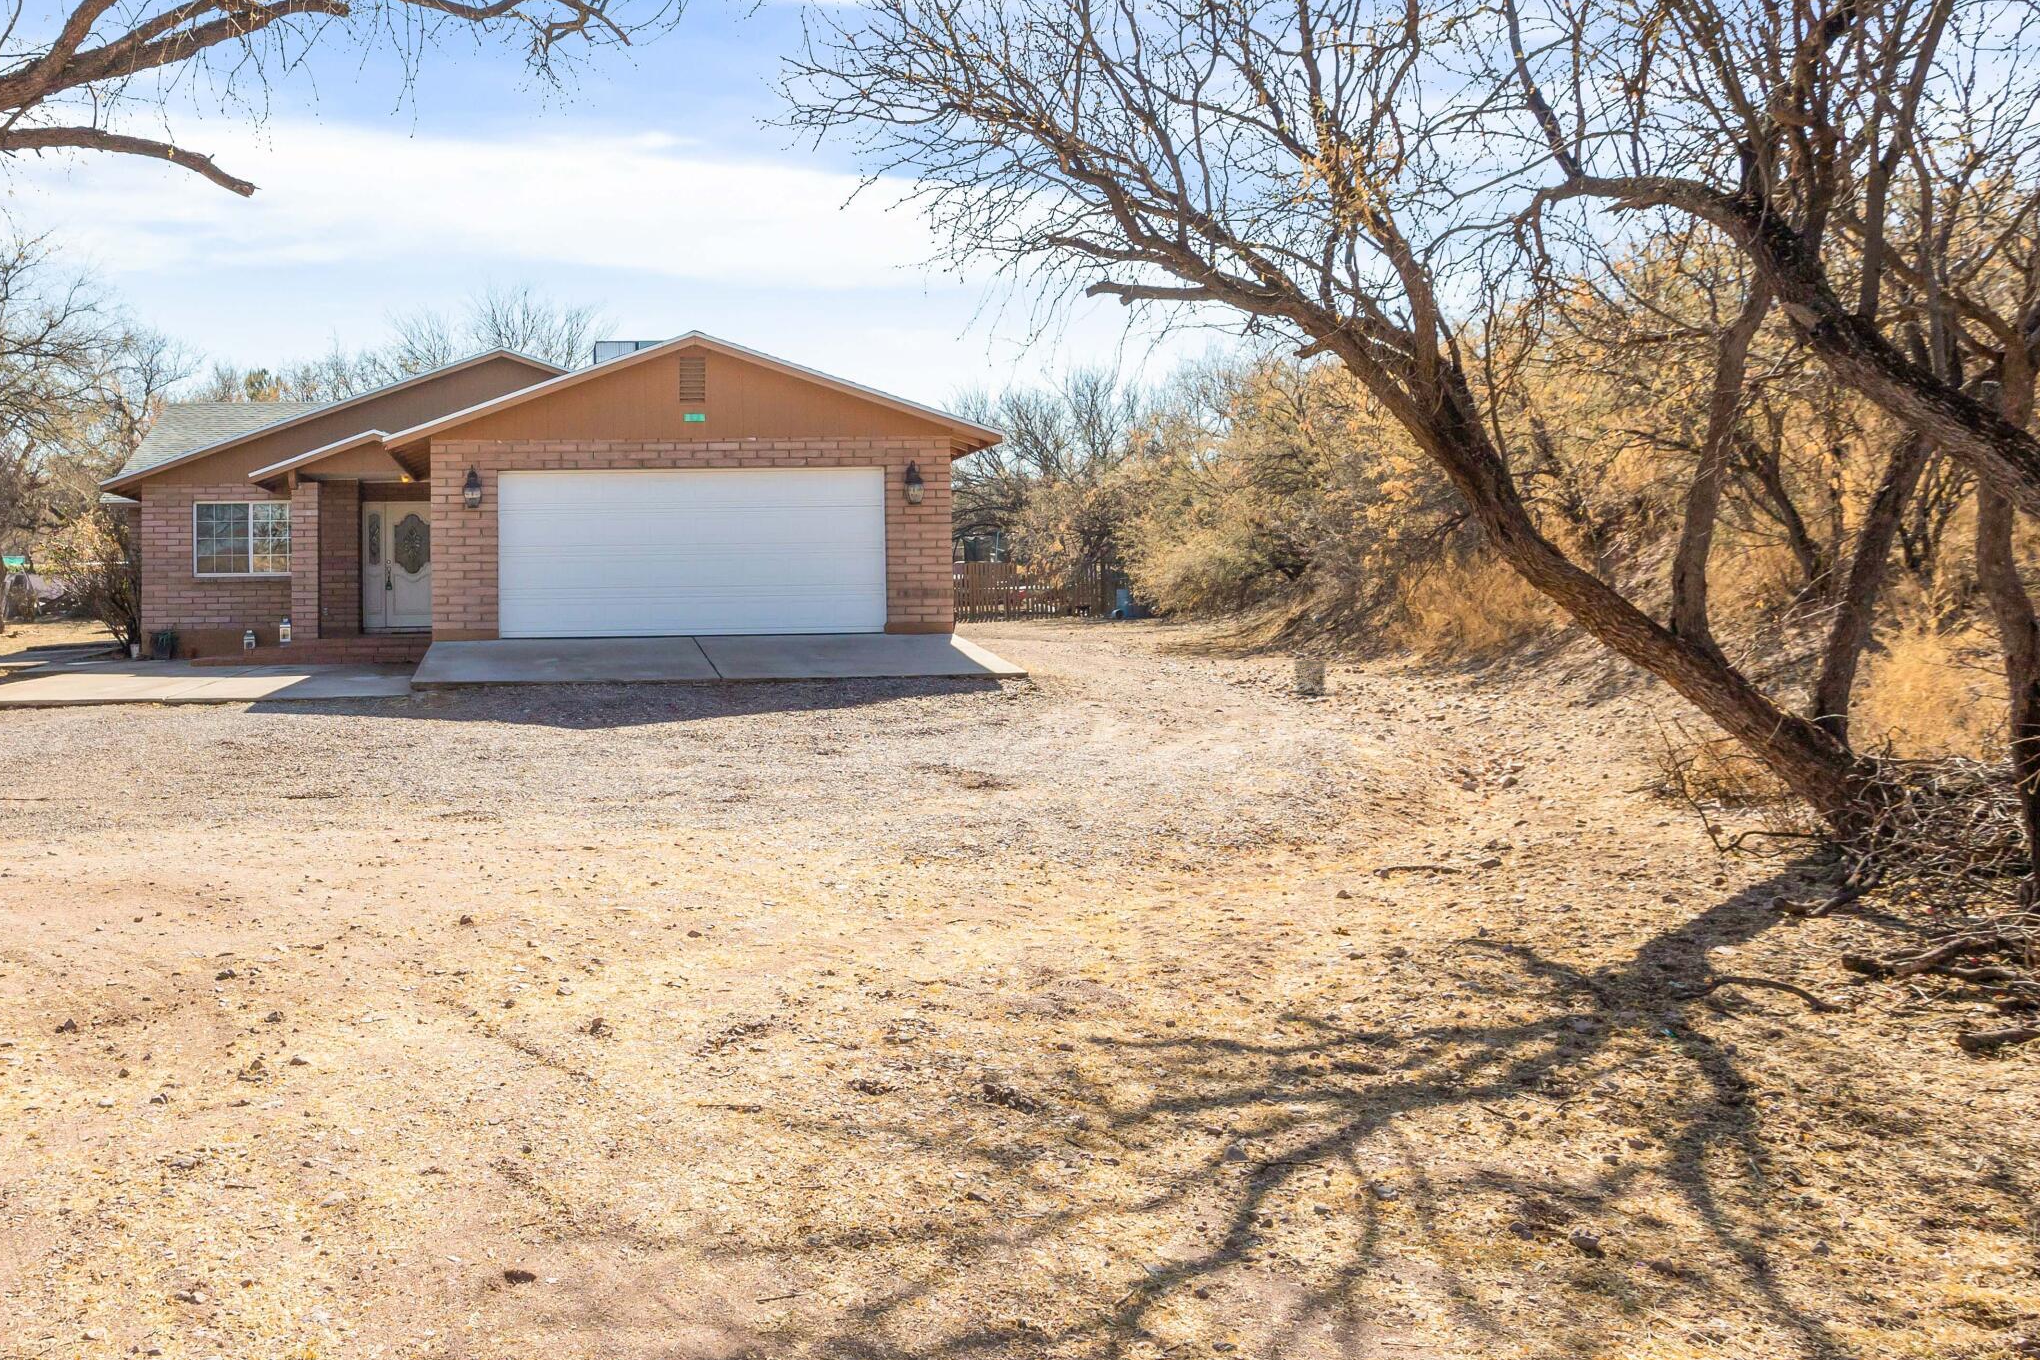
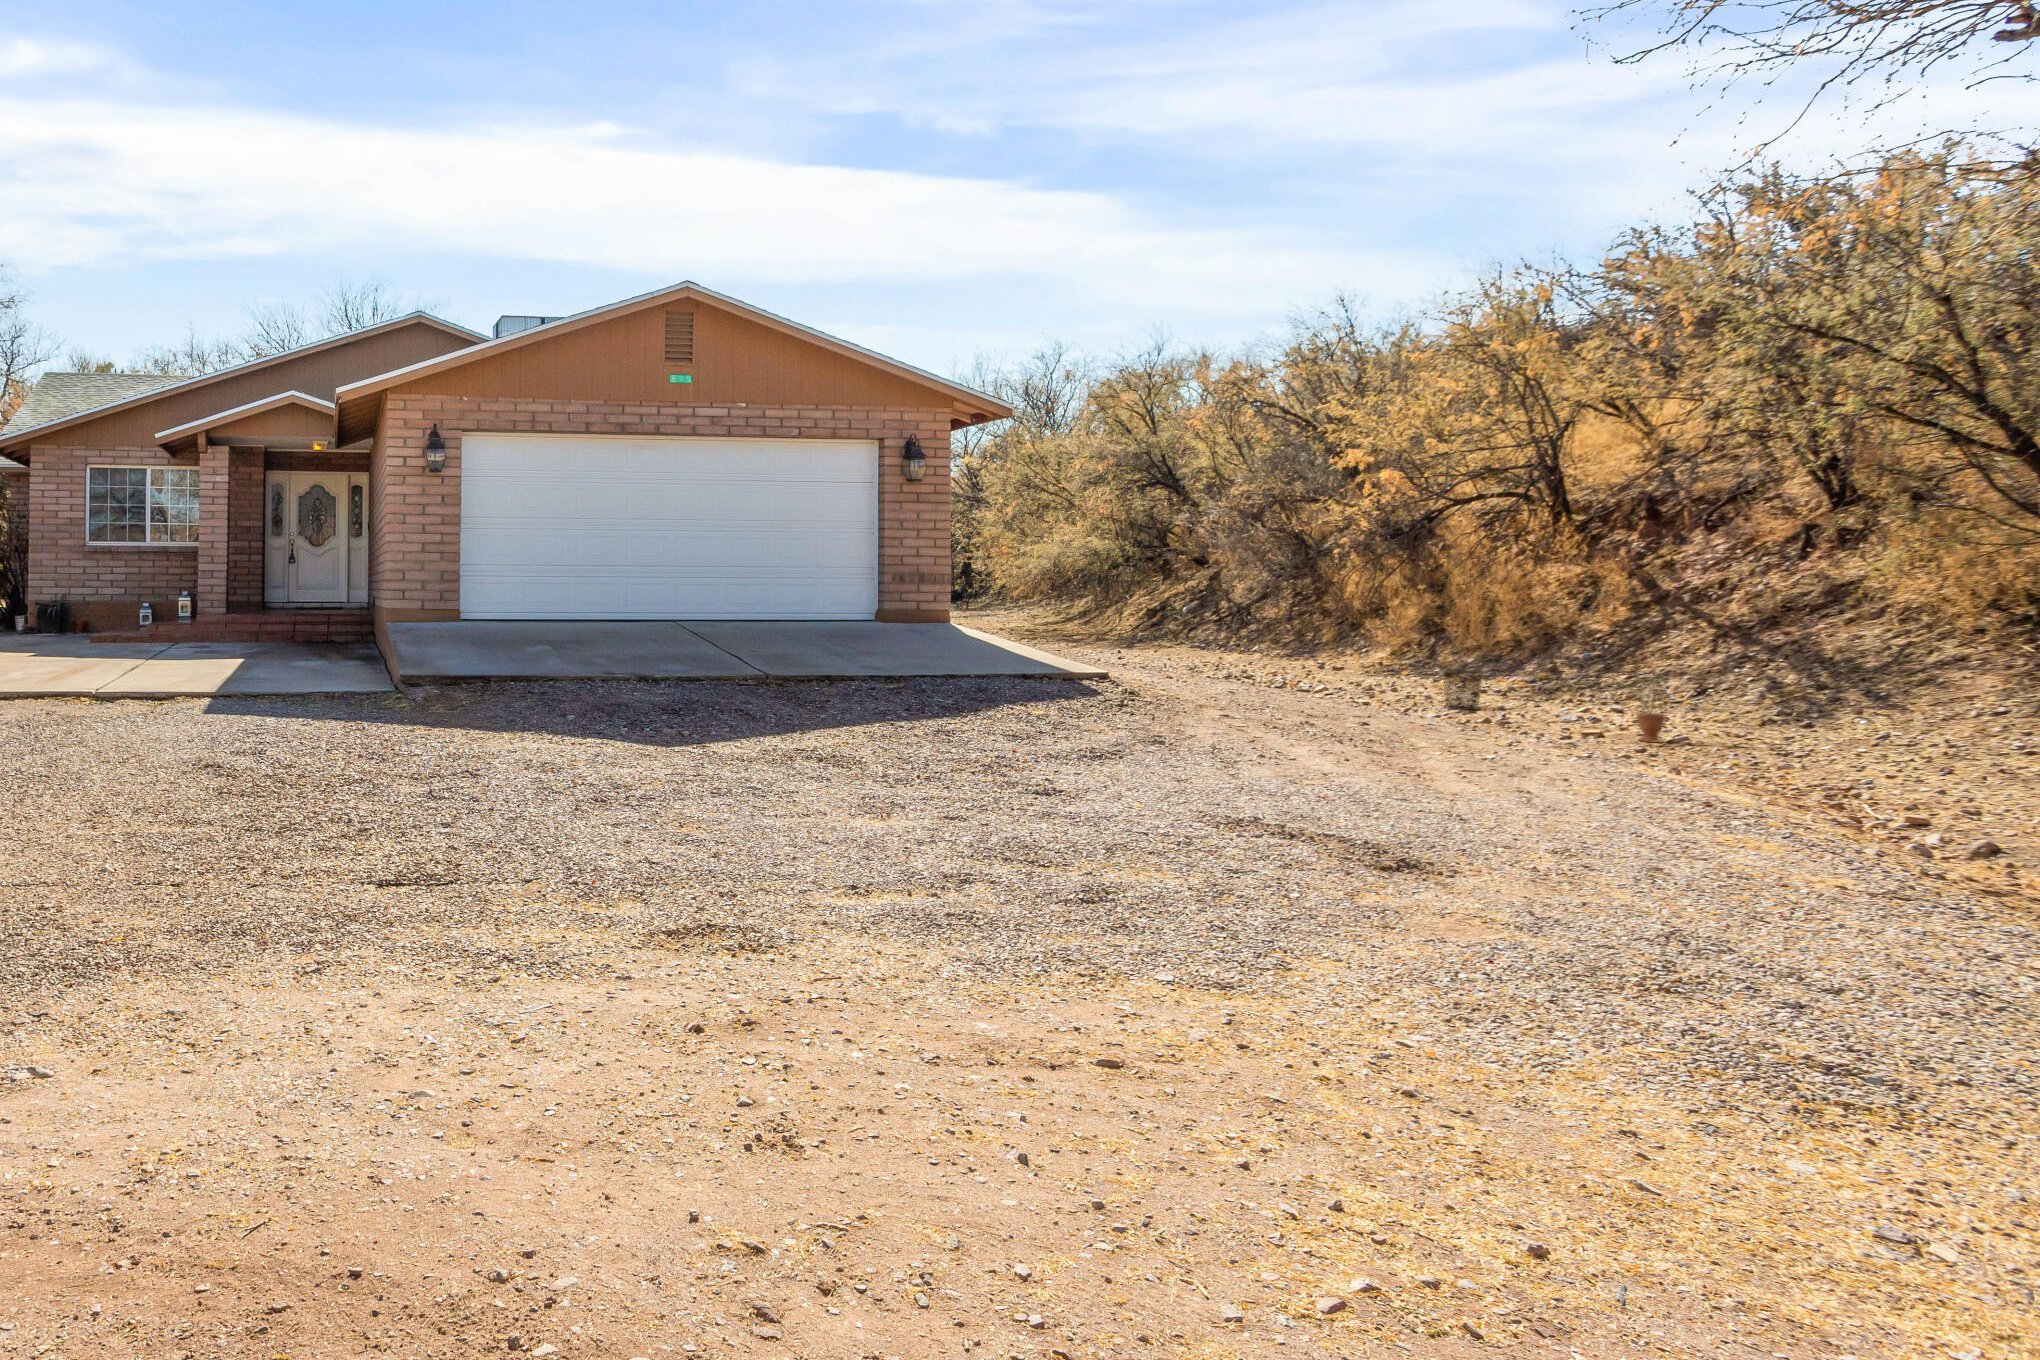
potted plant: none [1390,657,1419,715] -> present [1635,676,1666,743]

